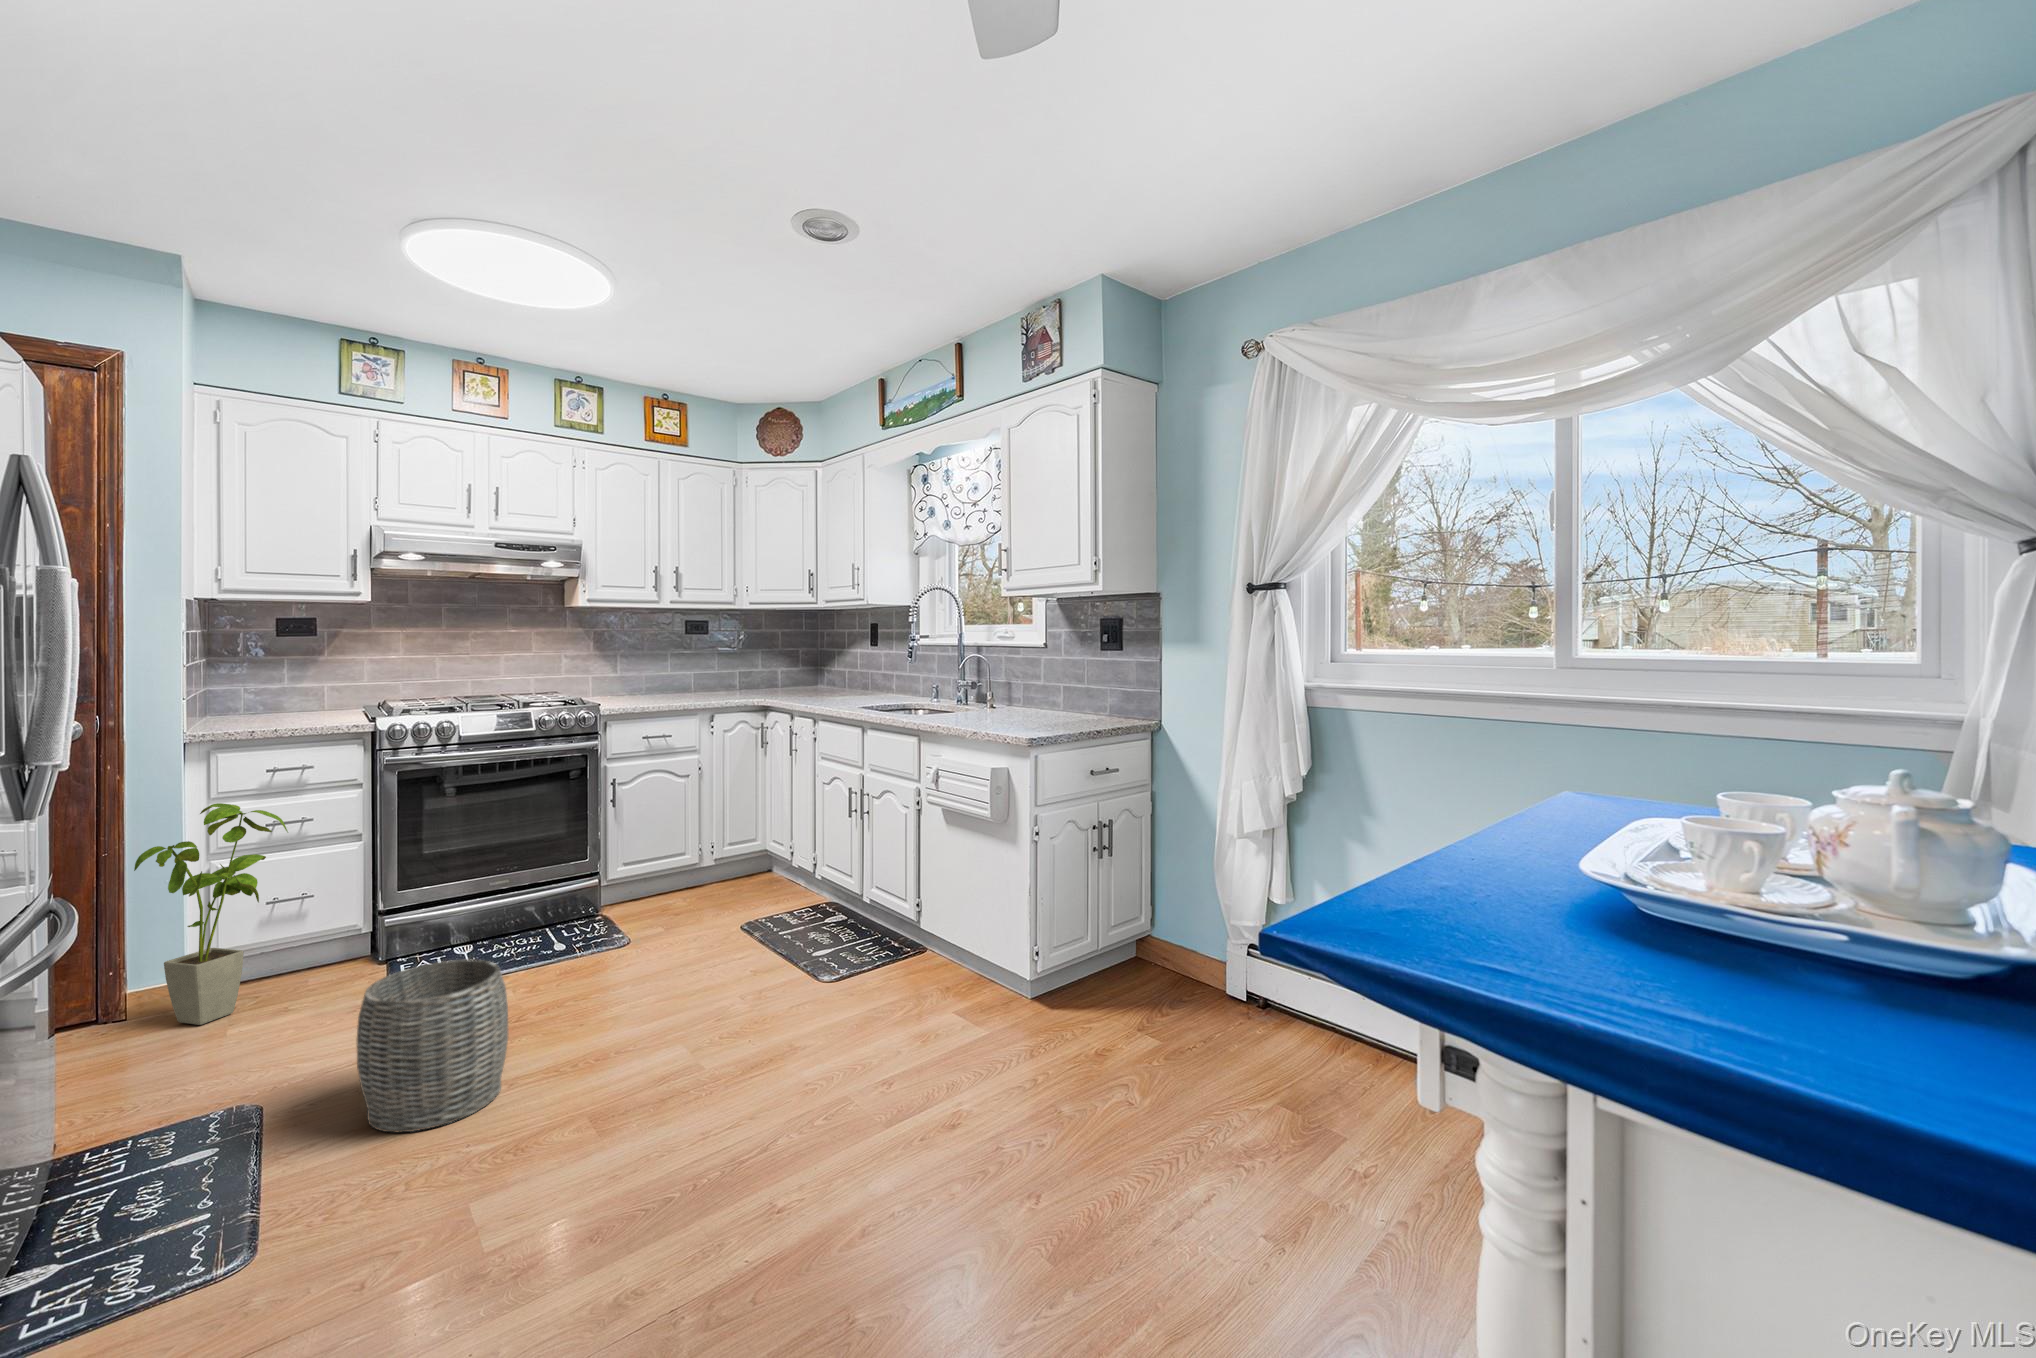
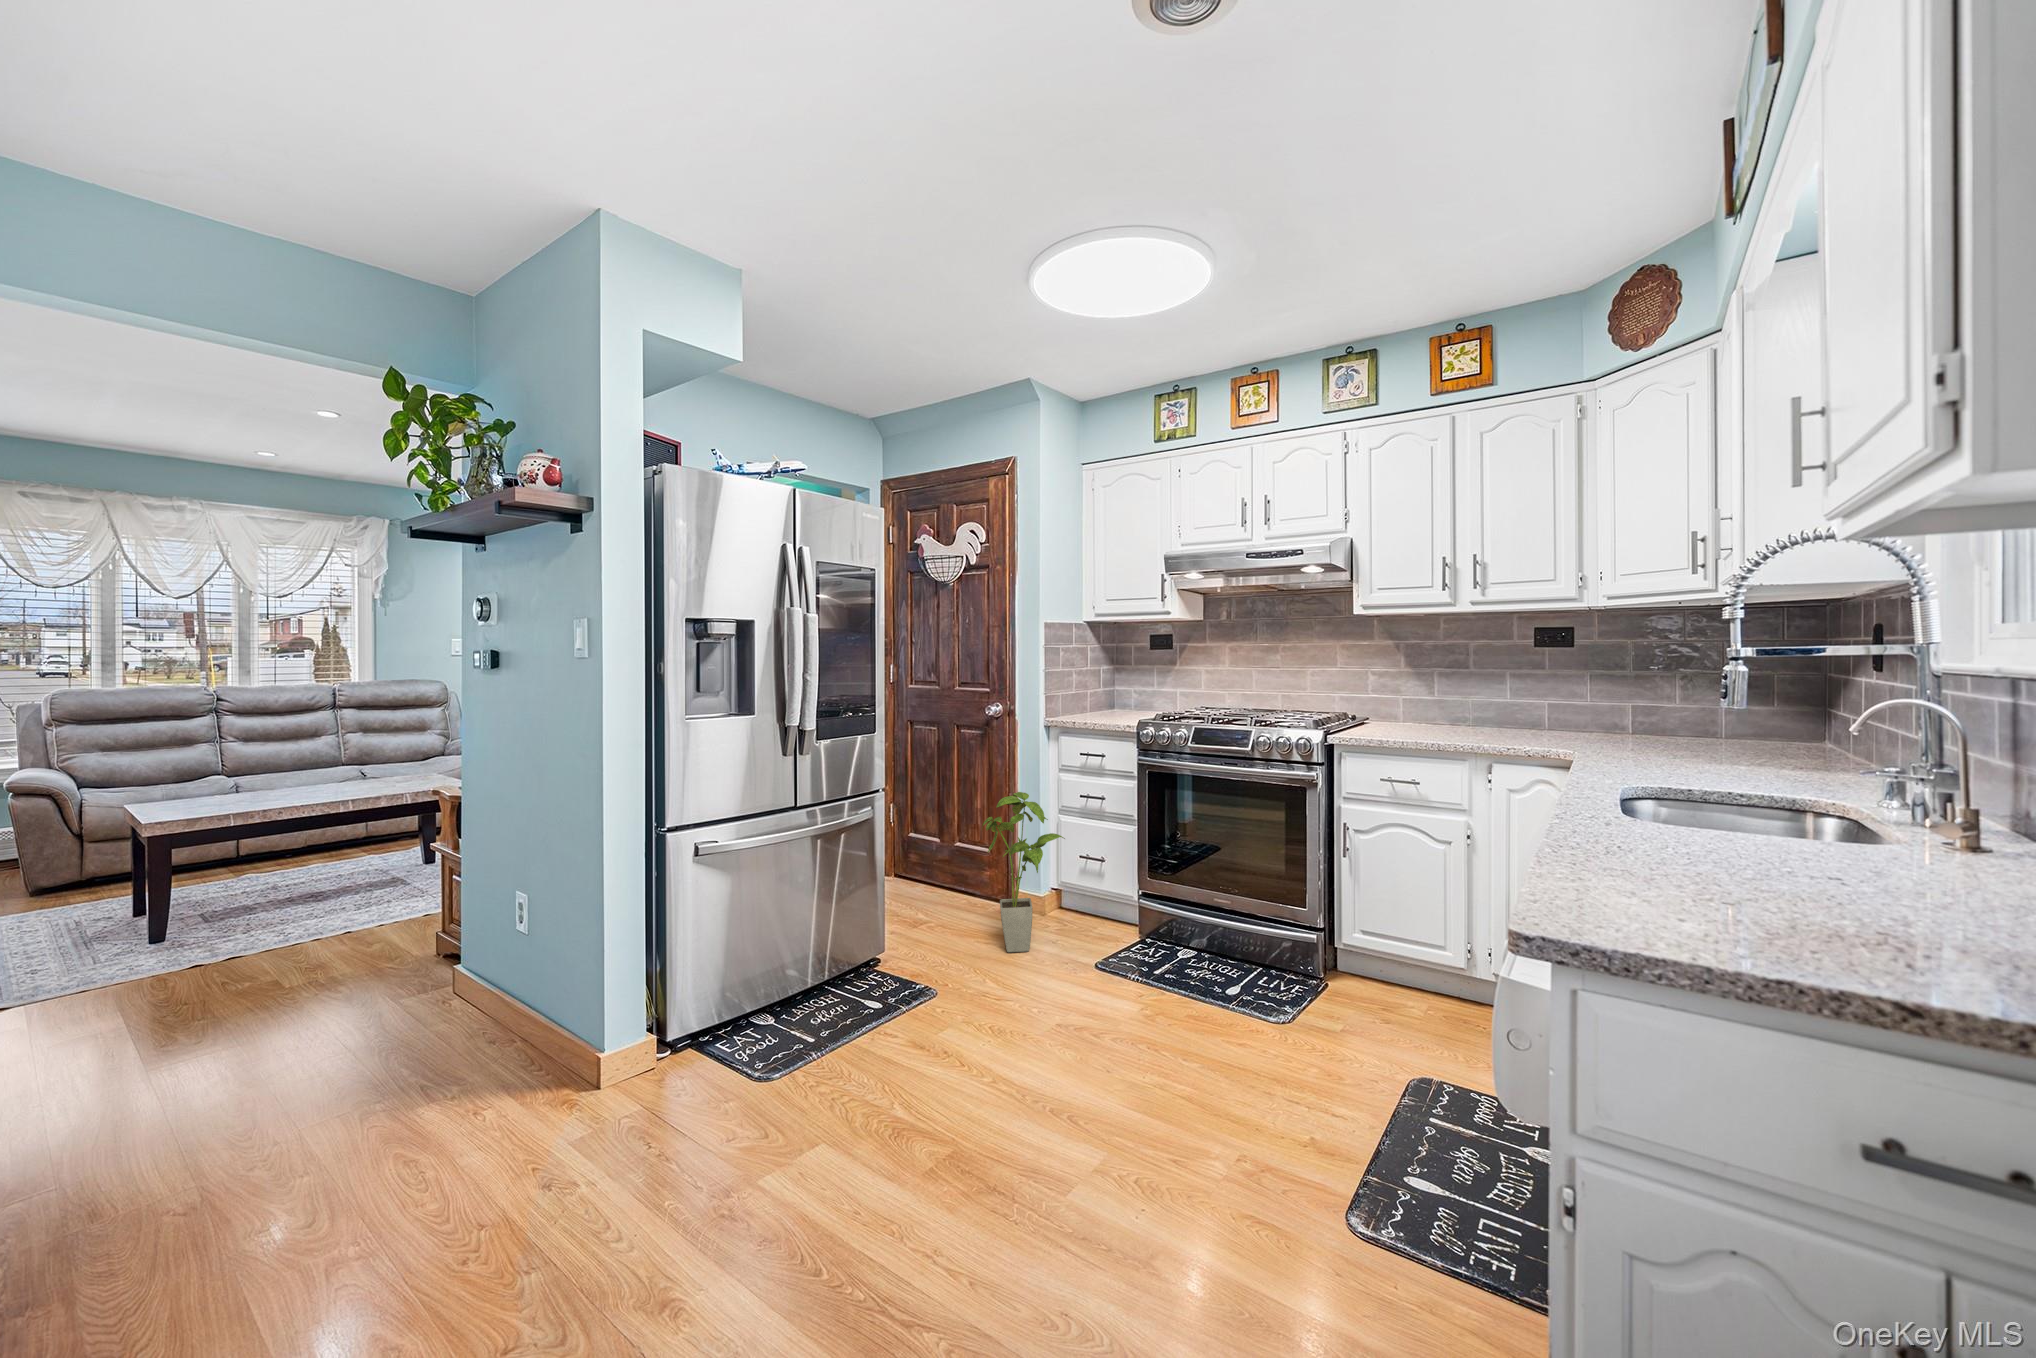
woven basket: present [357,959,508,1132] -> none [898,964,1007,1112]

